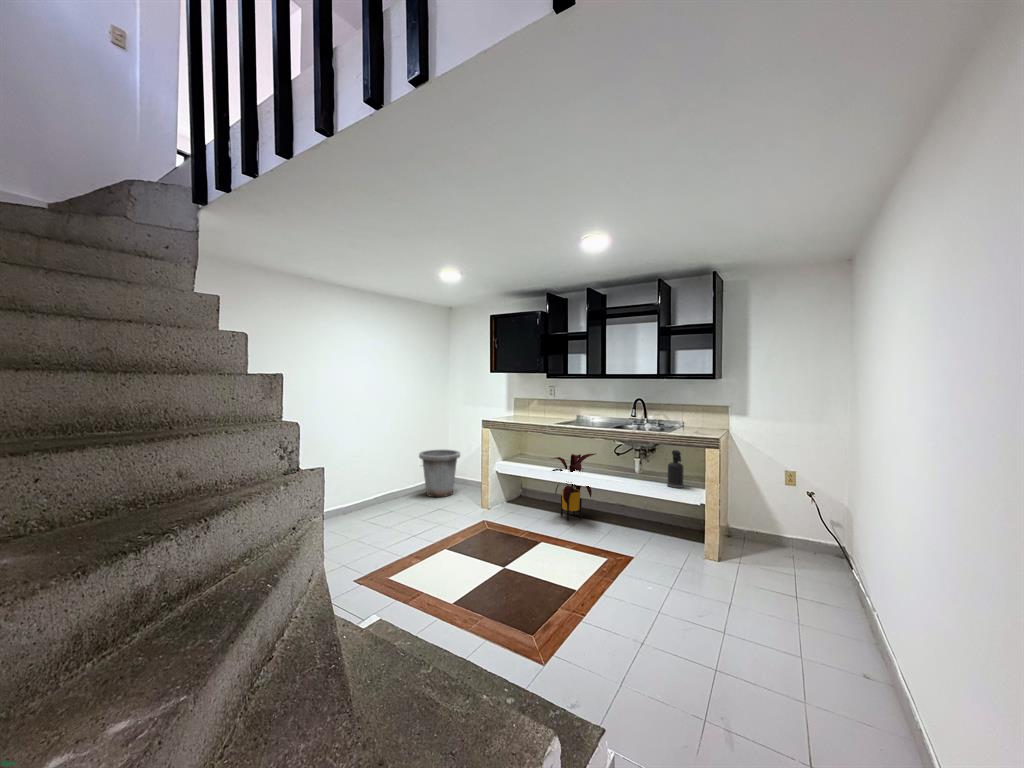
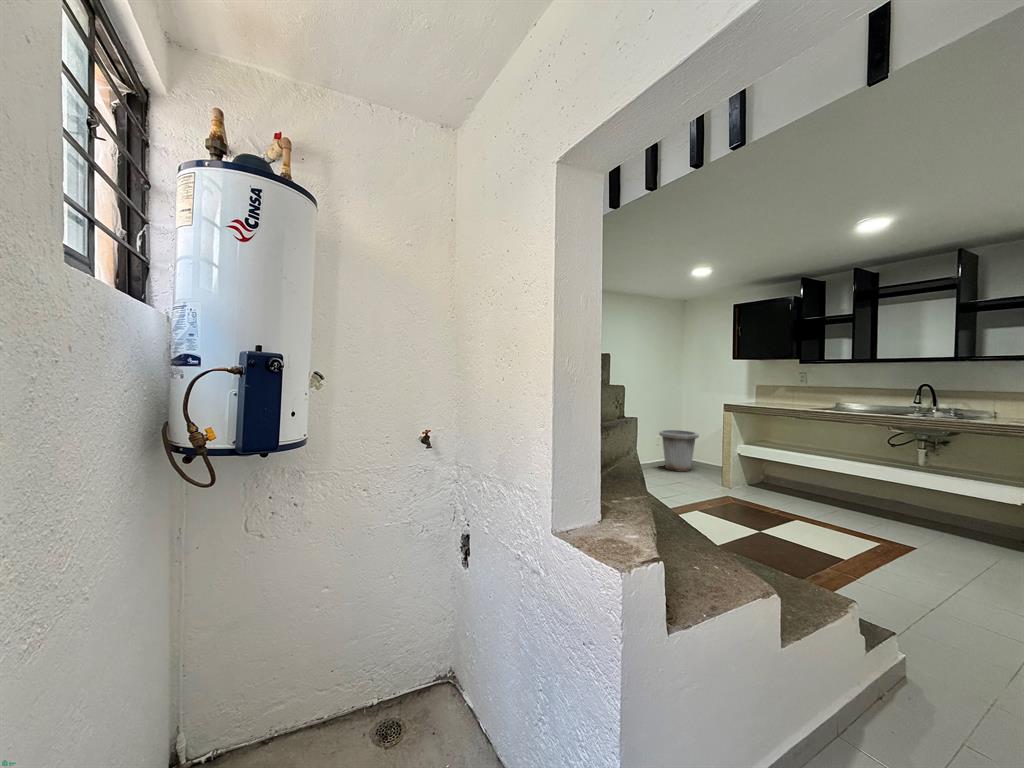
spray bottle: present [667,450,683,488] -> none [967,442,994,485]
house plant: present [552,454,595,520] -> none [795,441,868,508]

